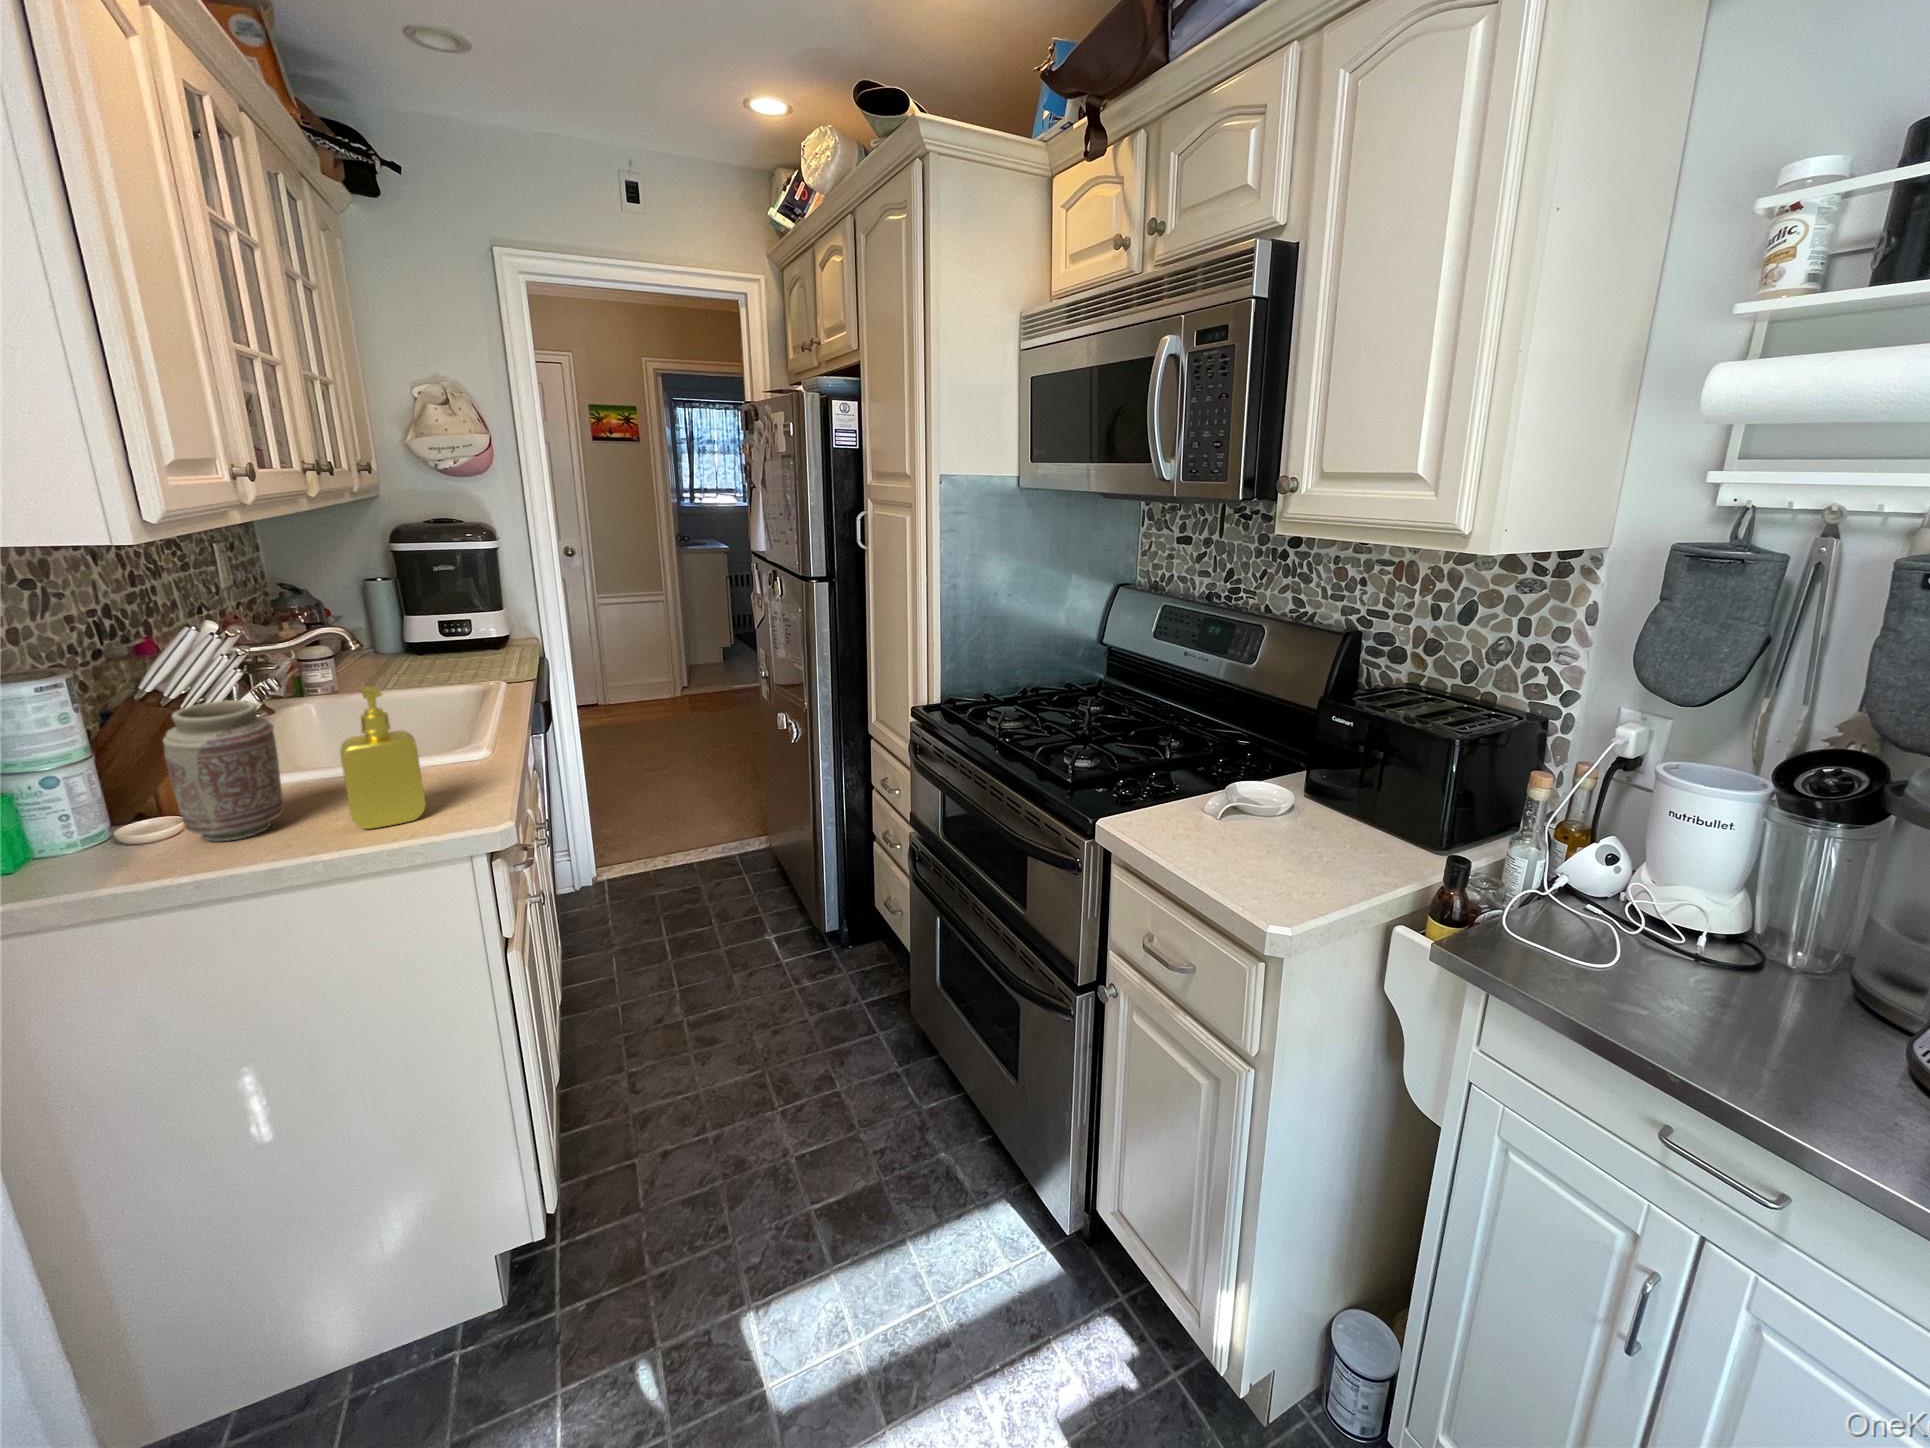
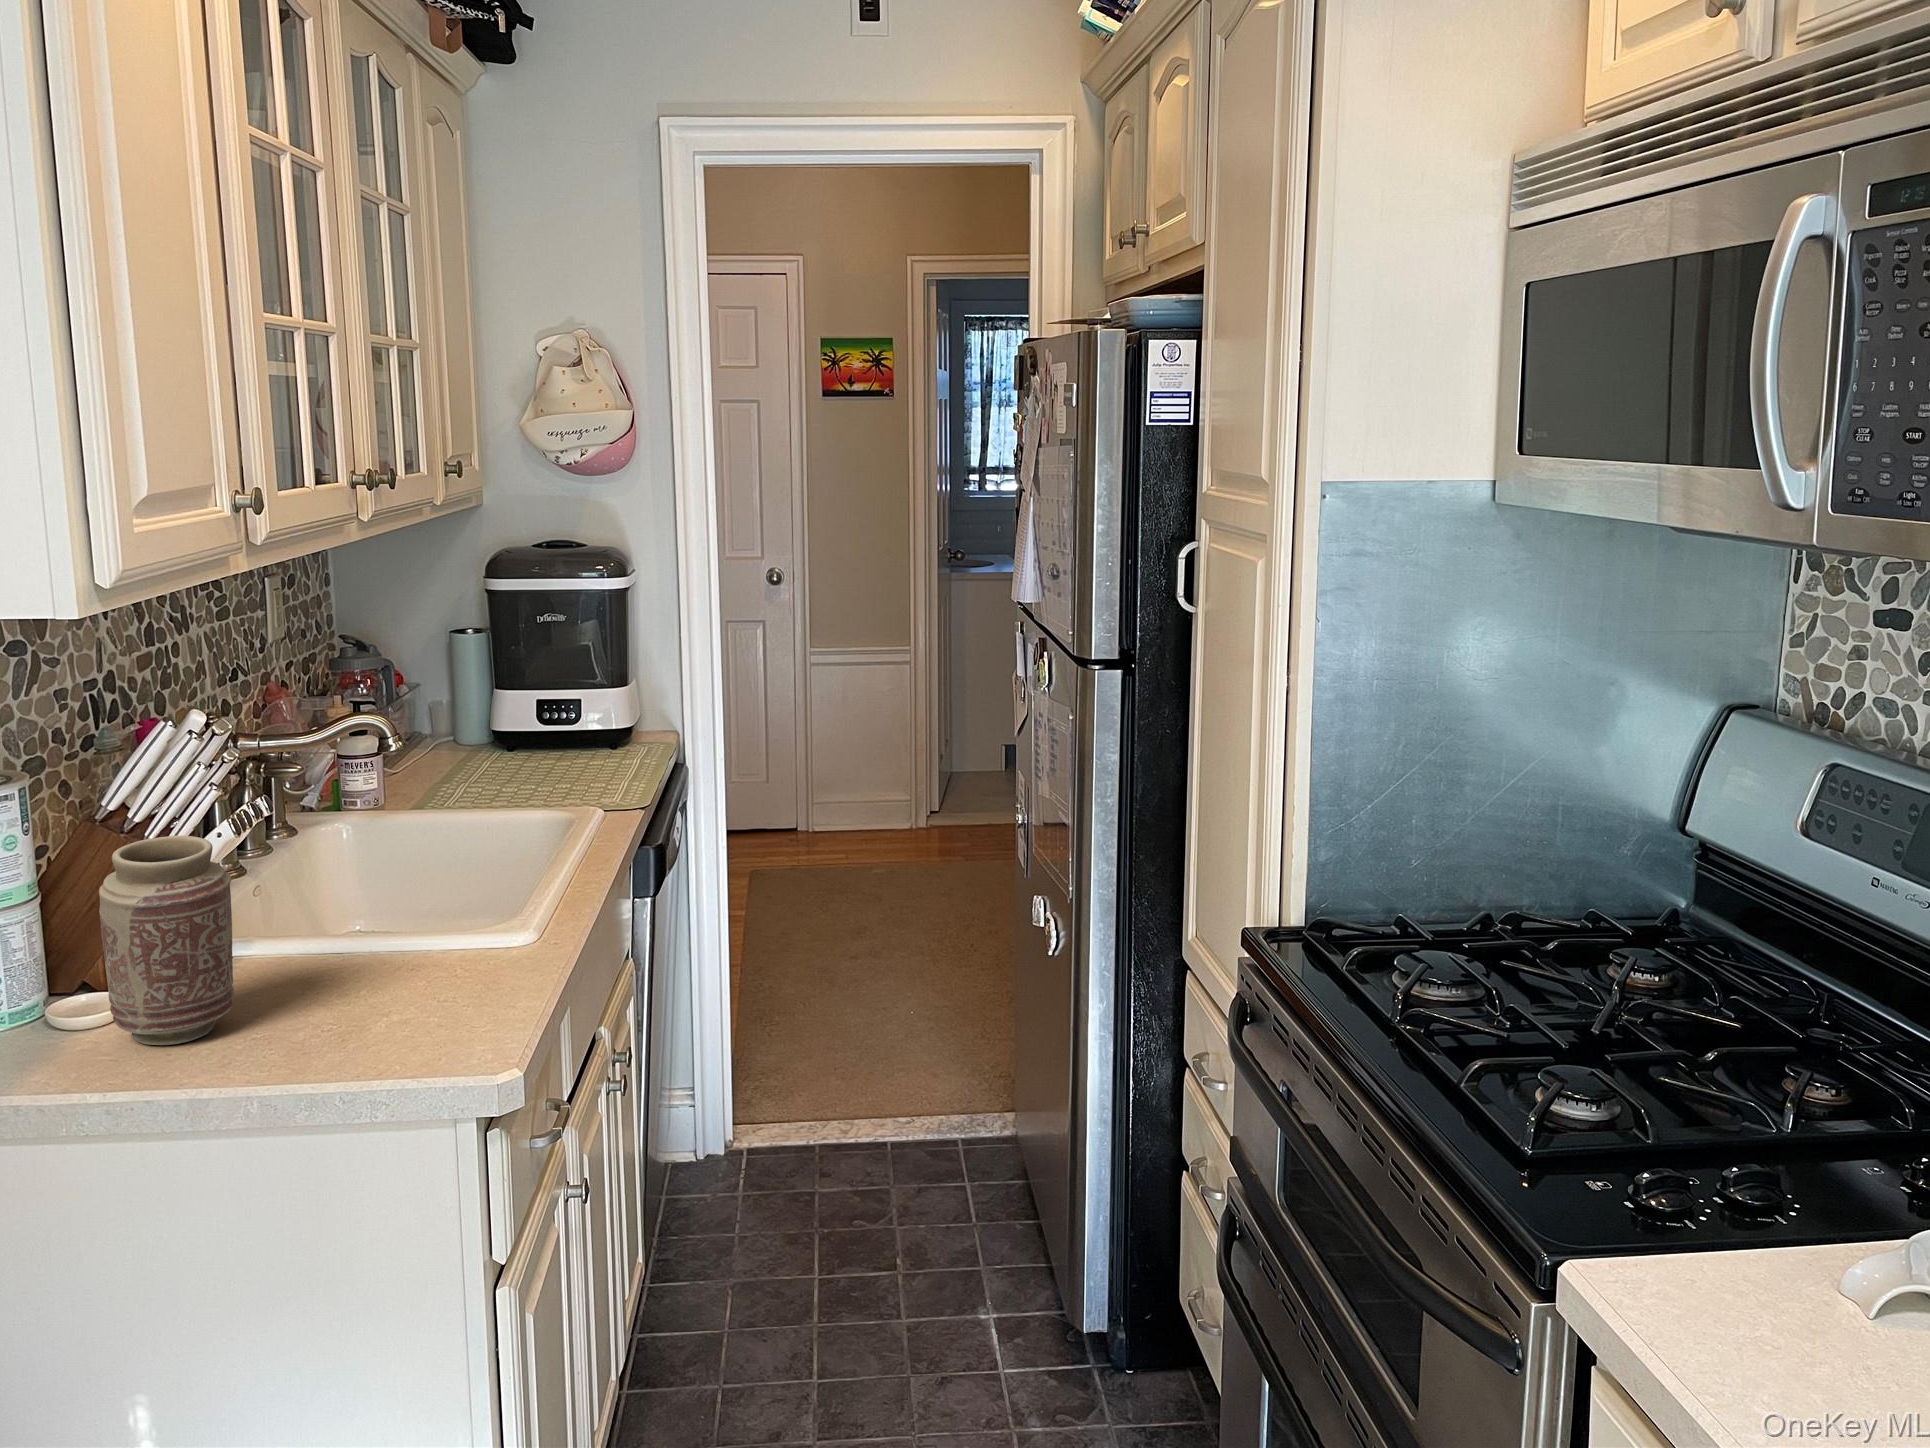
soap dispenser: present [340,686,426,829] -> none [298,831,406,1055]

